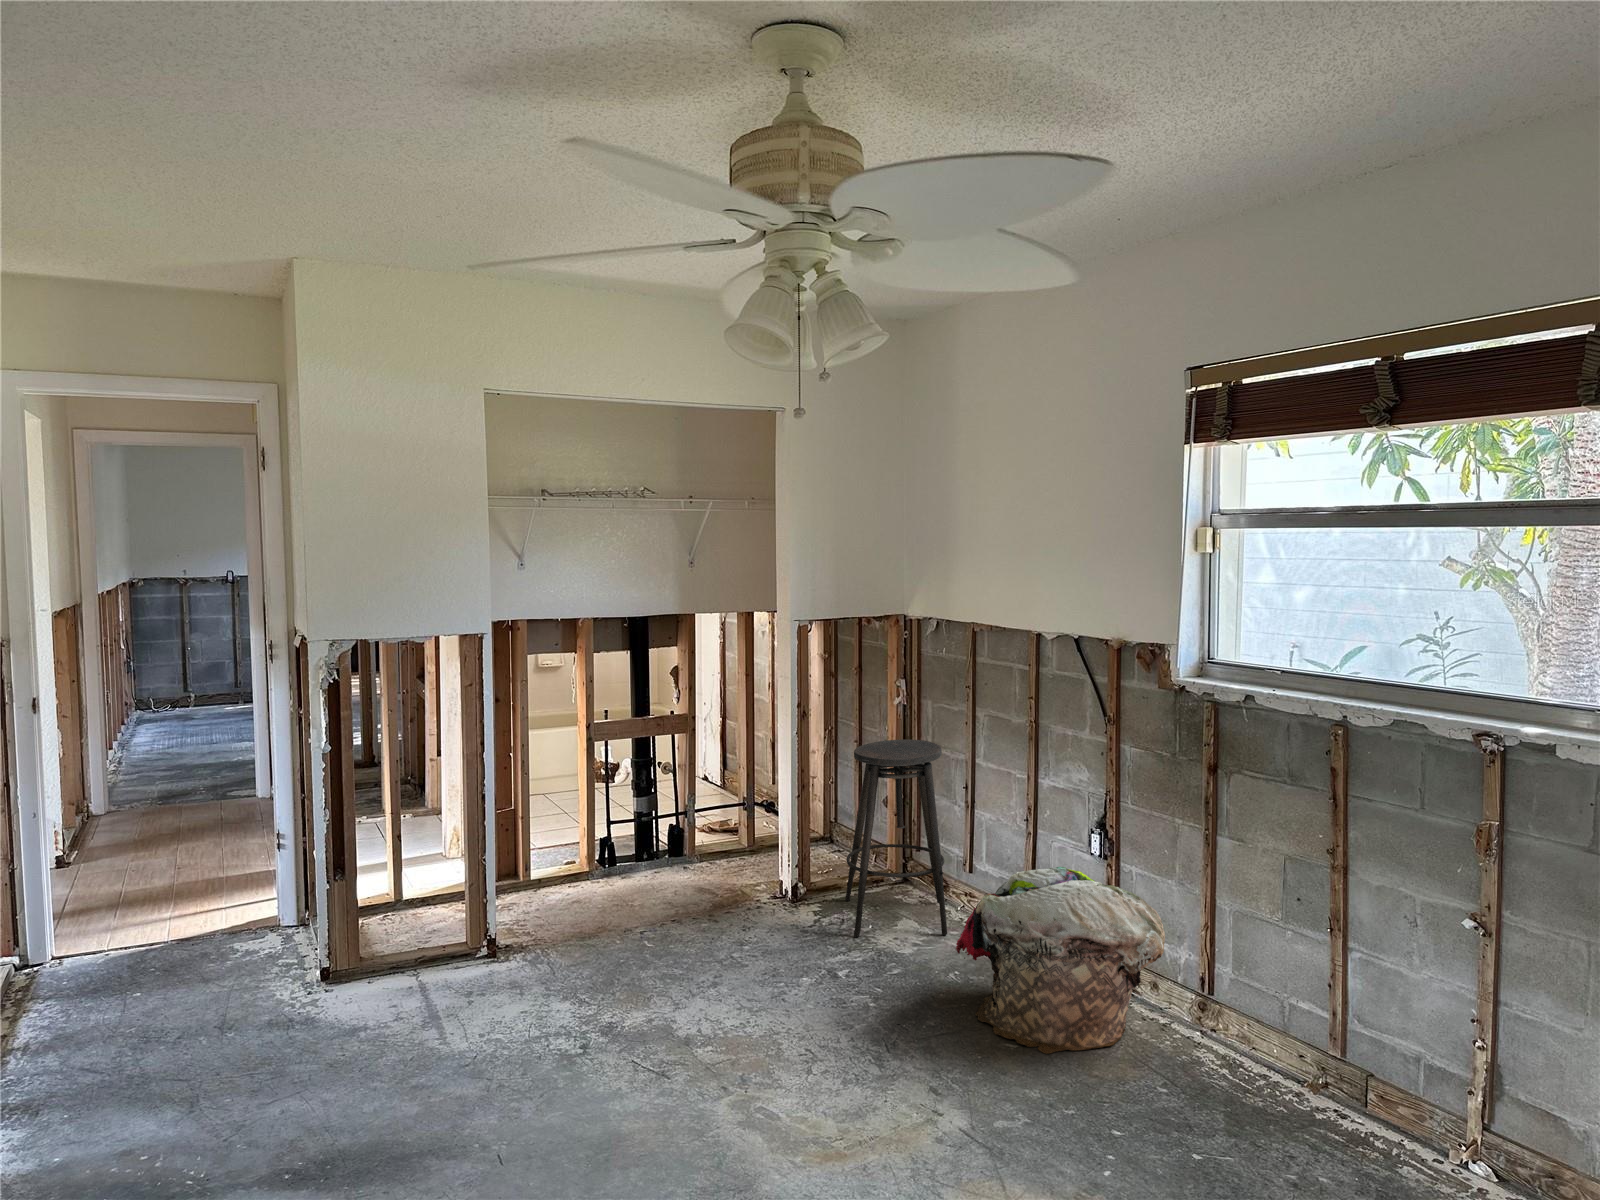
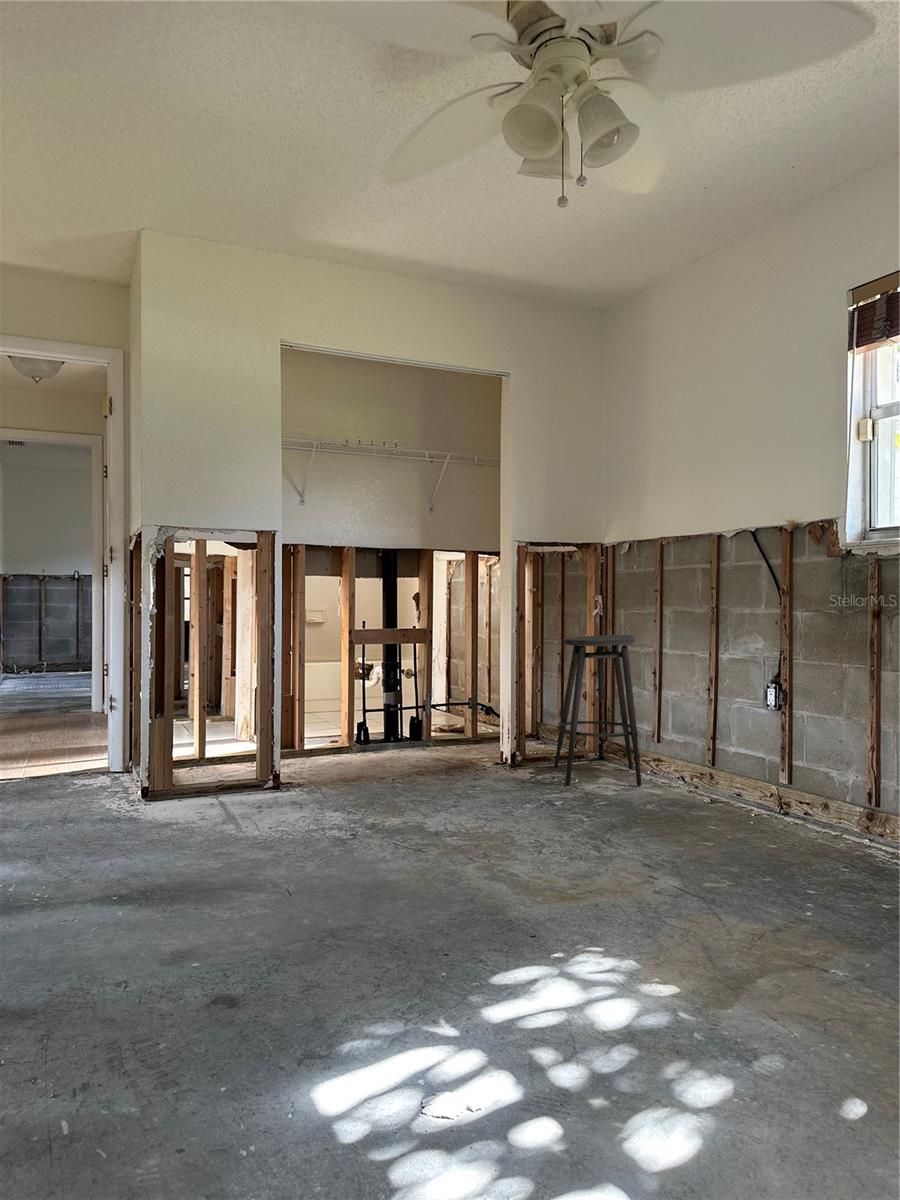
laundry basket: present [956,867,1165,1054] -> none [656,705,841,849]

